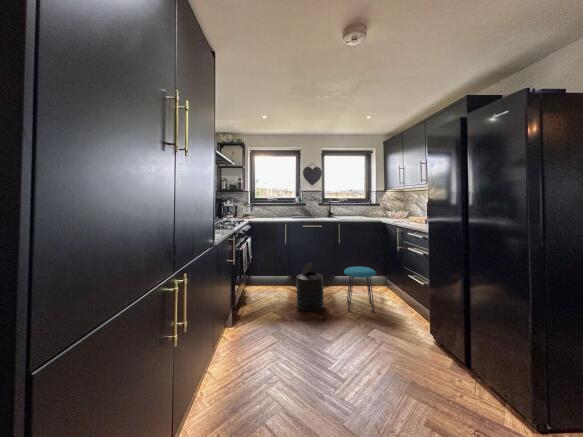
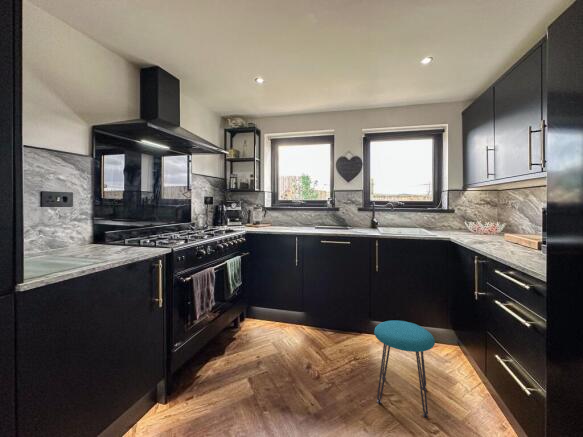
trash can: present [296,262,324,312] -> none [293,307,338,394]

